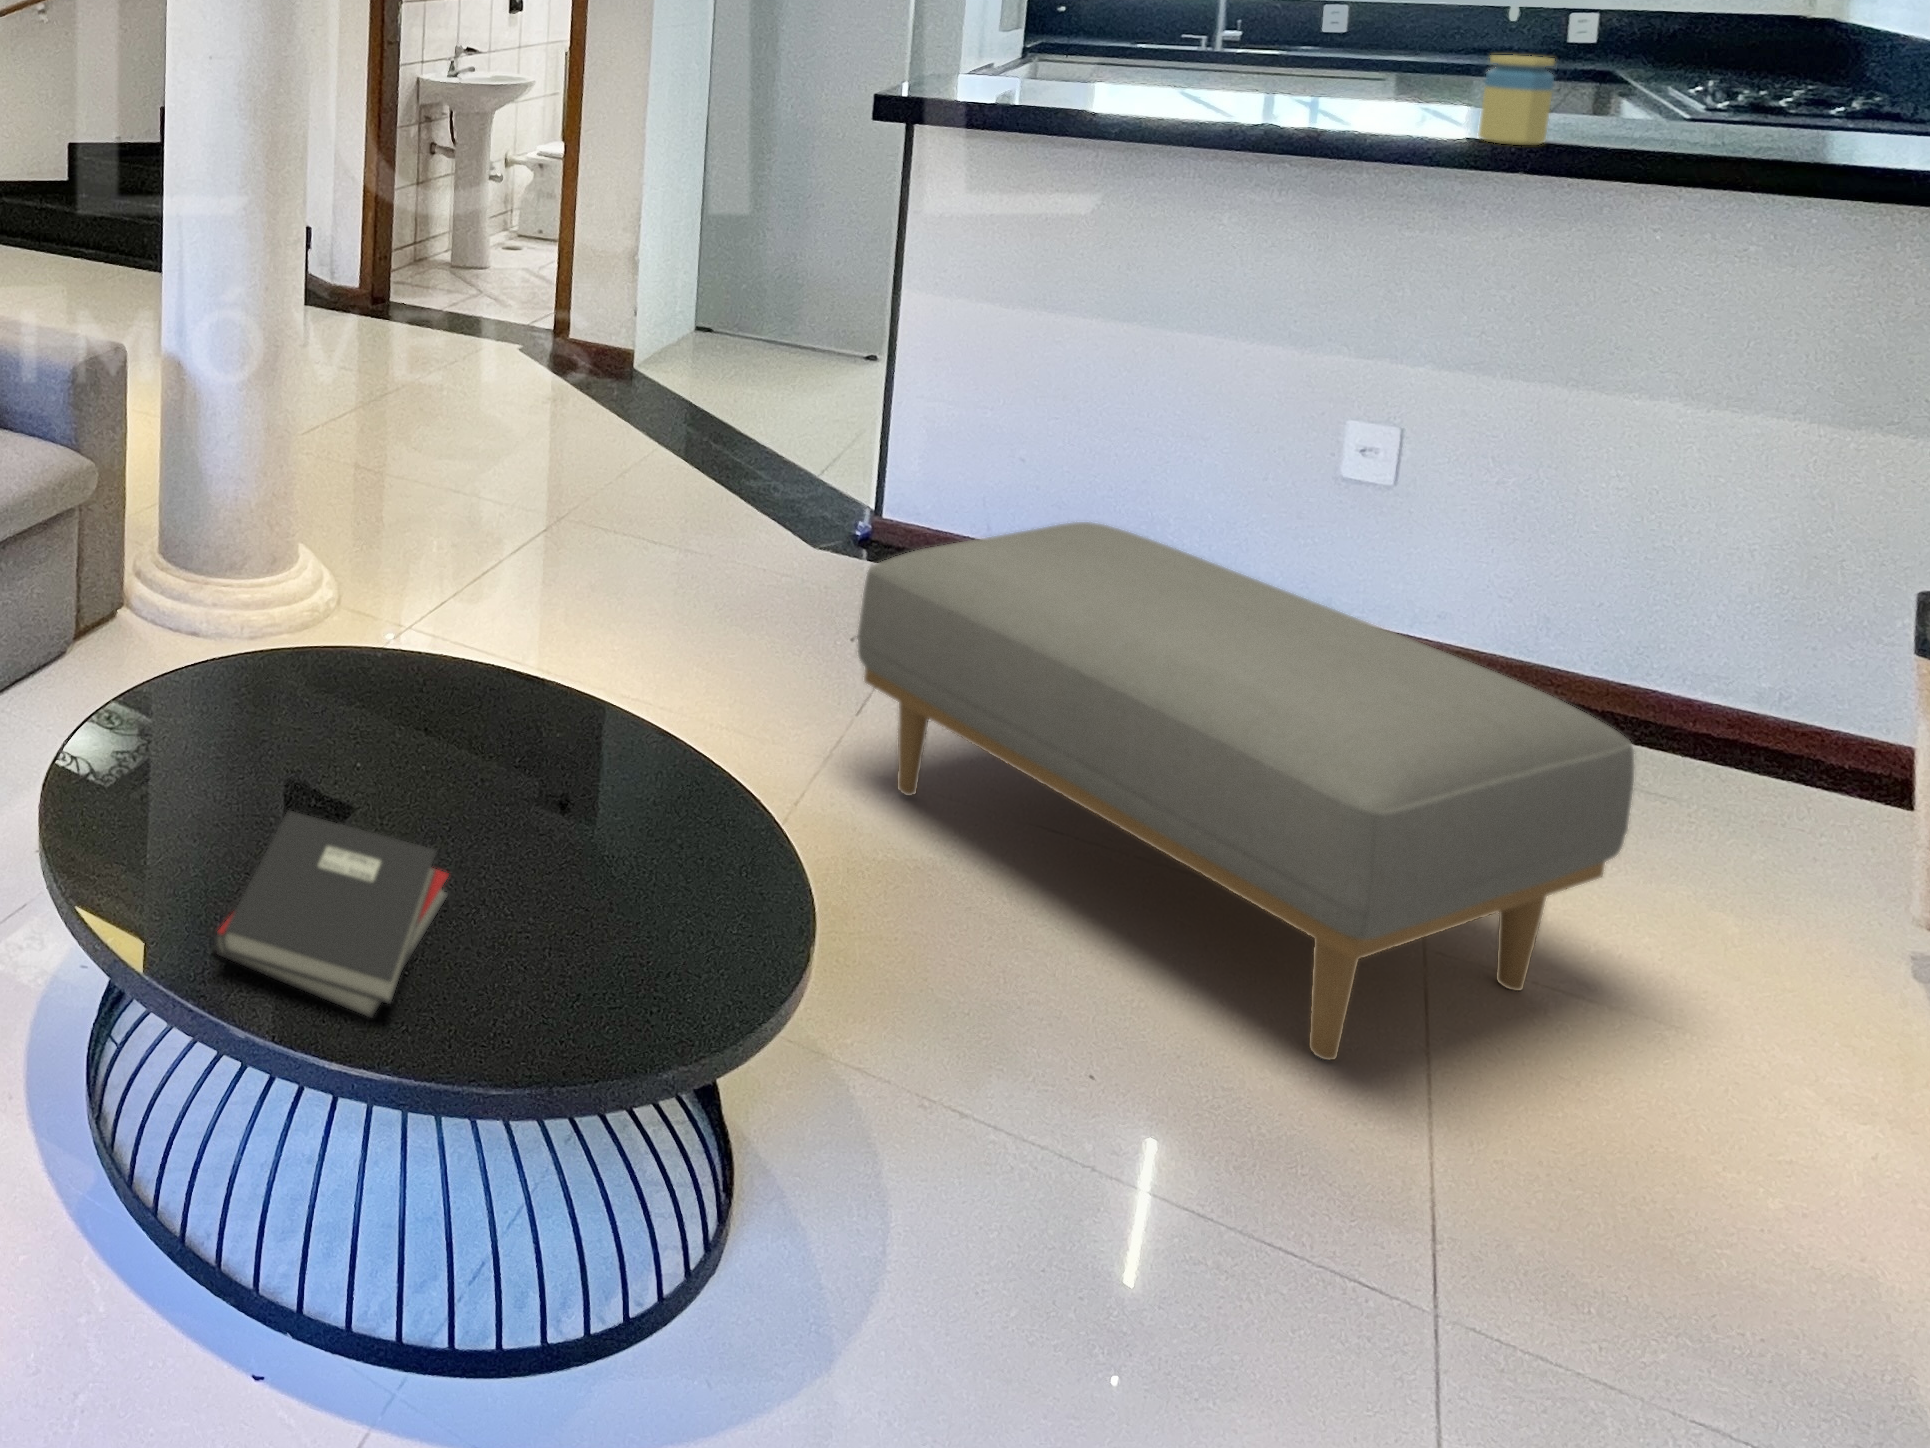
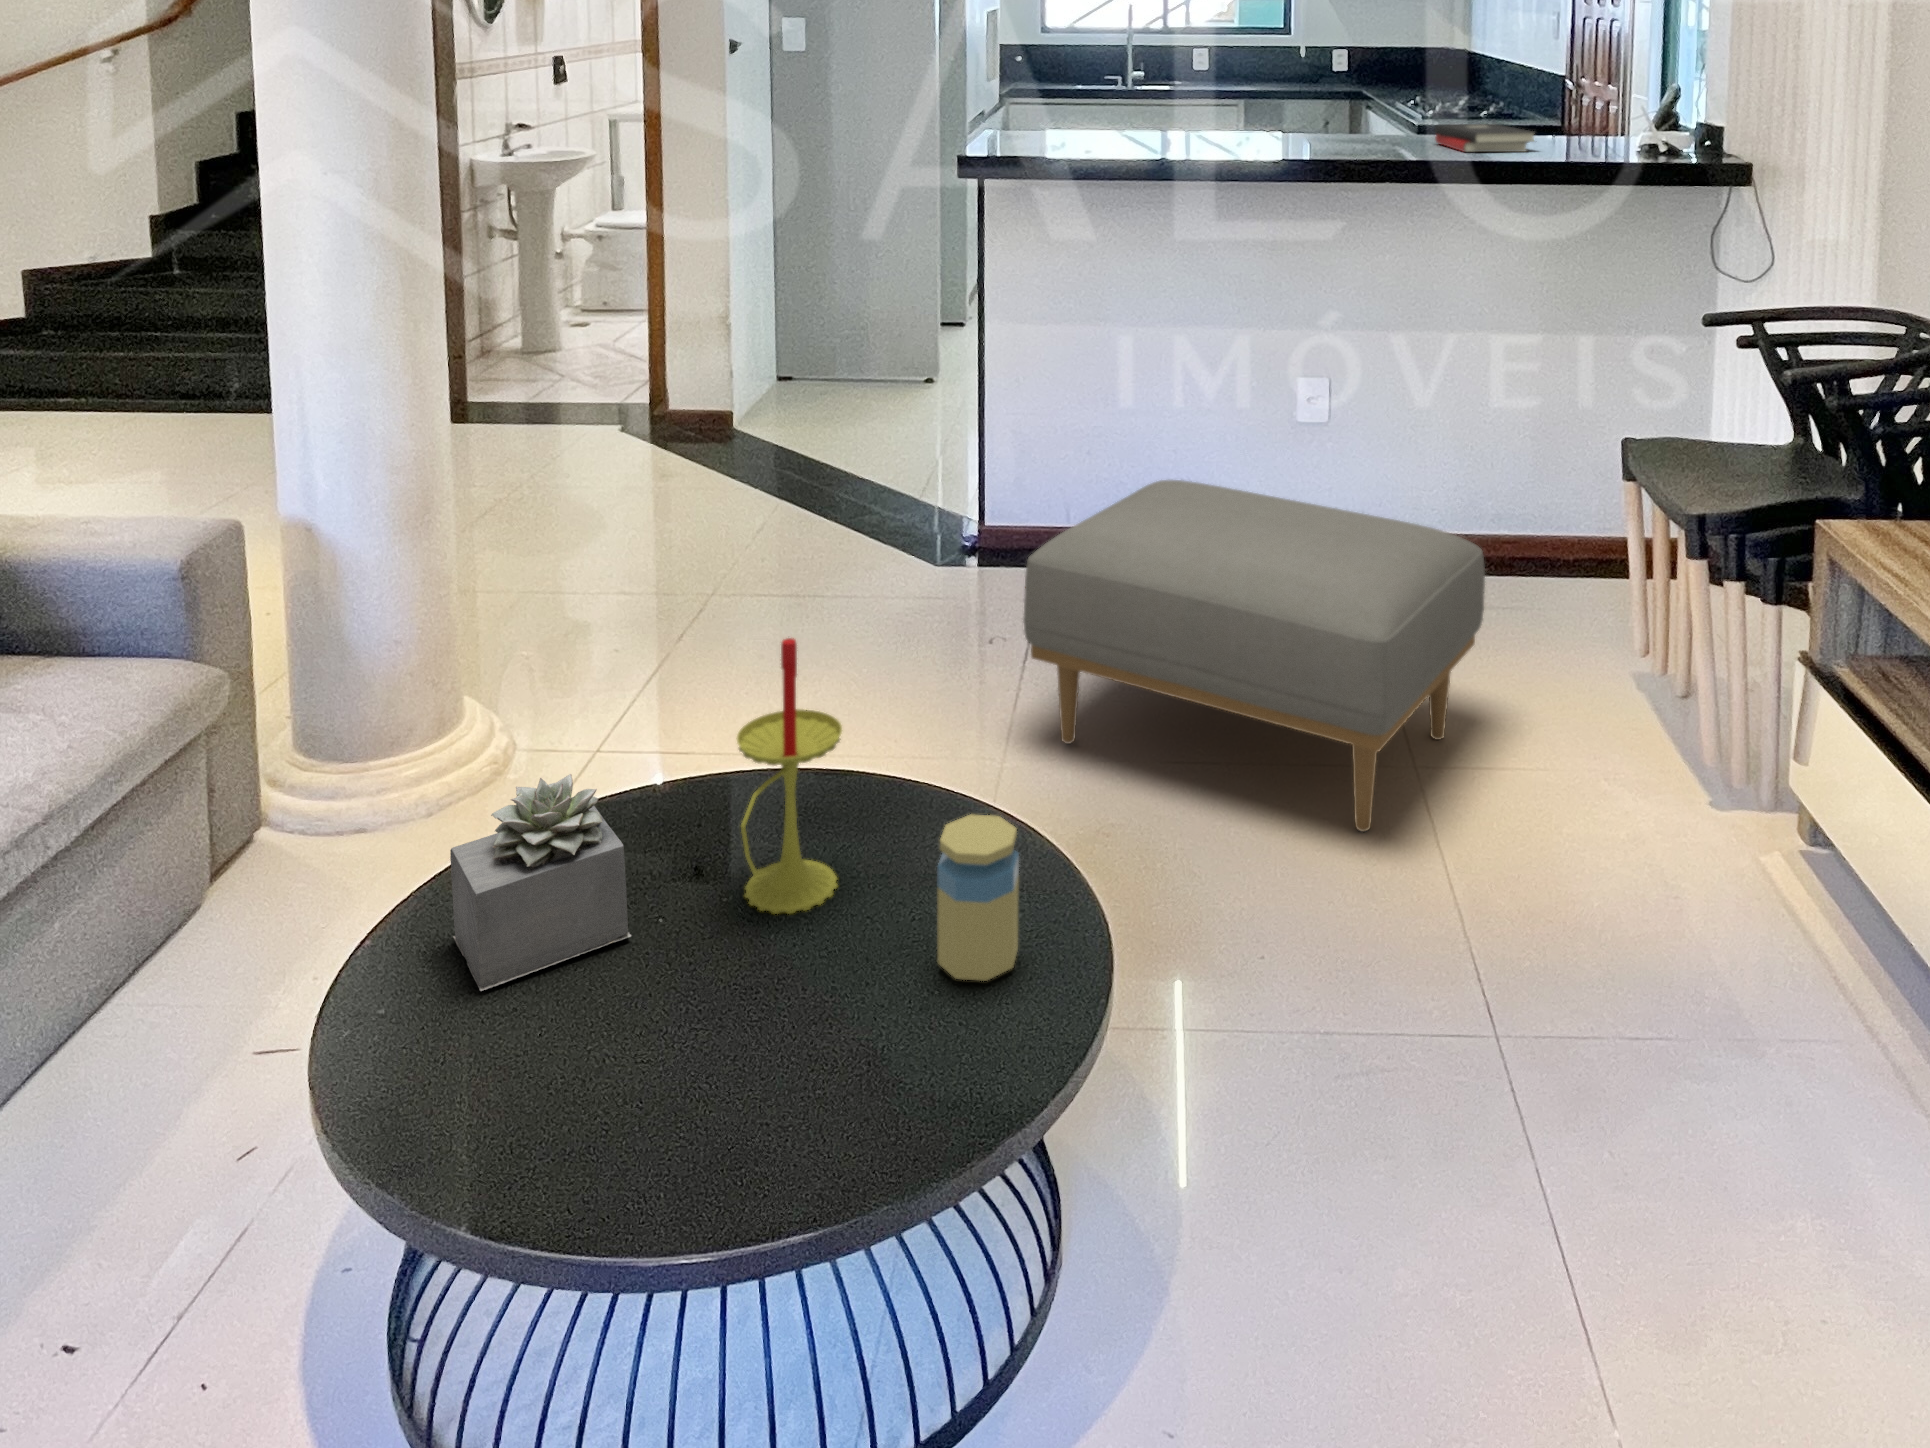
jar: present [1478,55,1554,145] -> present [937,815,1019,981]
candle: none [402,555,525,841] -> present [737,638,842,914]
succulent plant: none [160,622,298,797] -> present [450,774,631,991]
hardback book: present [214,811,448,1017] -> present [1435,124,1535,152]

